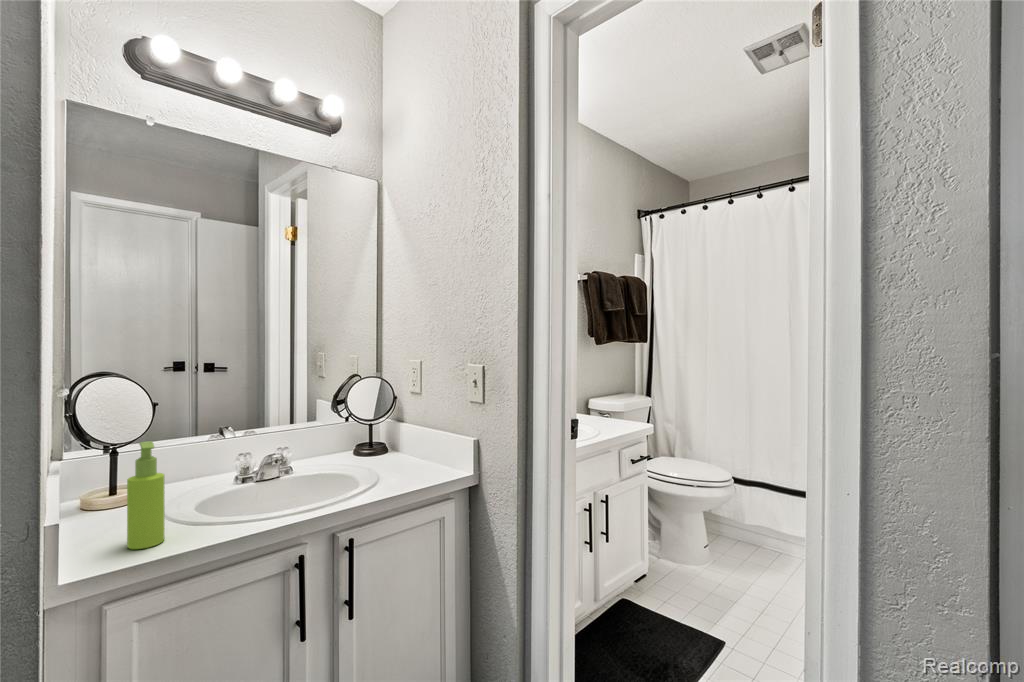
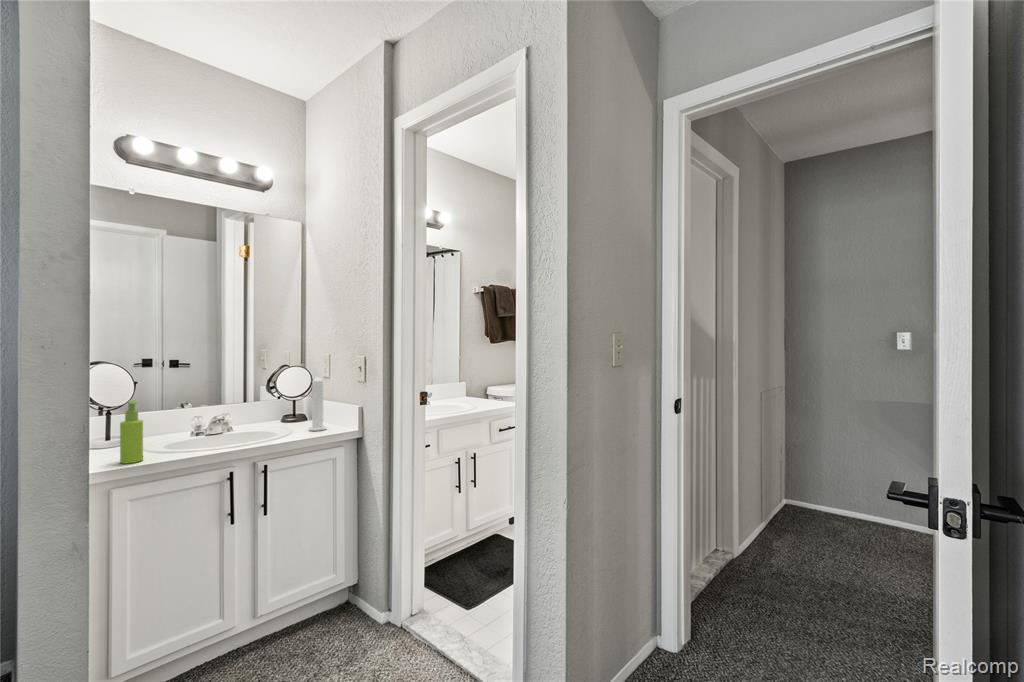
candle: none [401,389,424,474] -> present [309,374,326,431]

